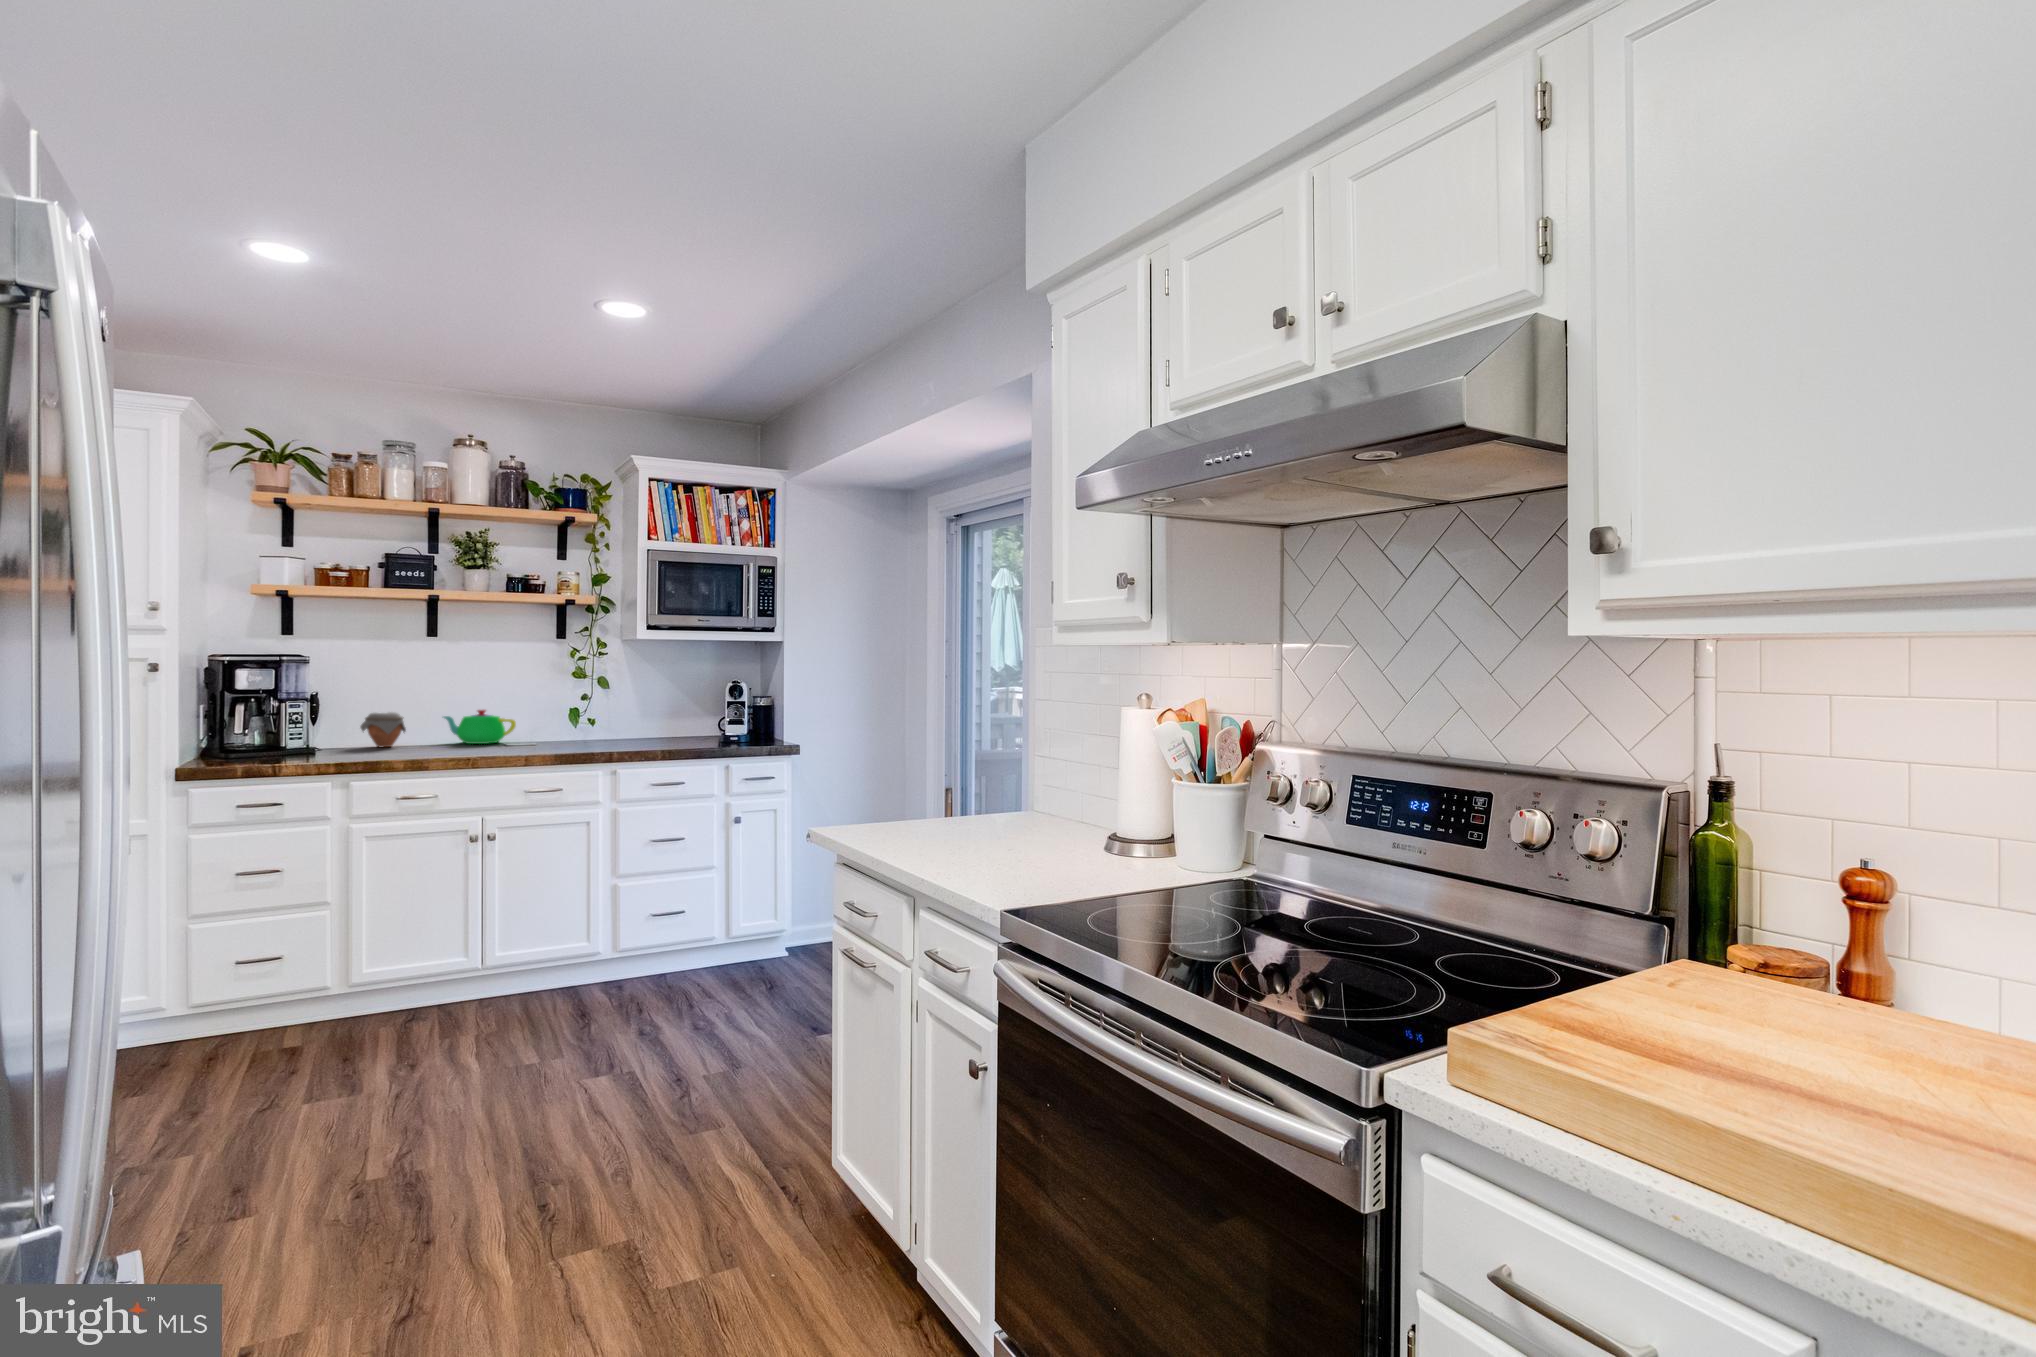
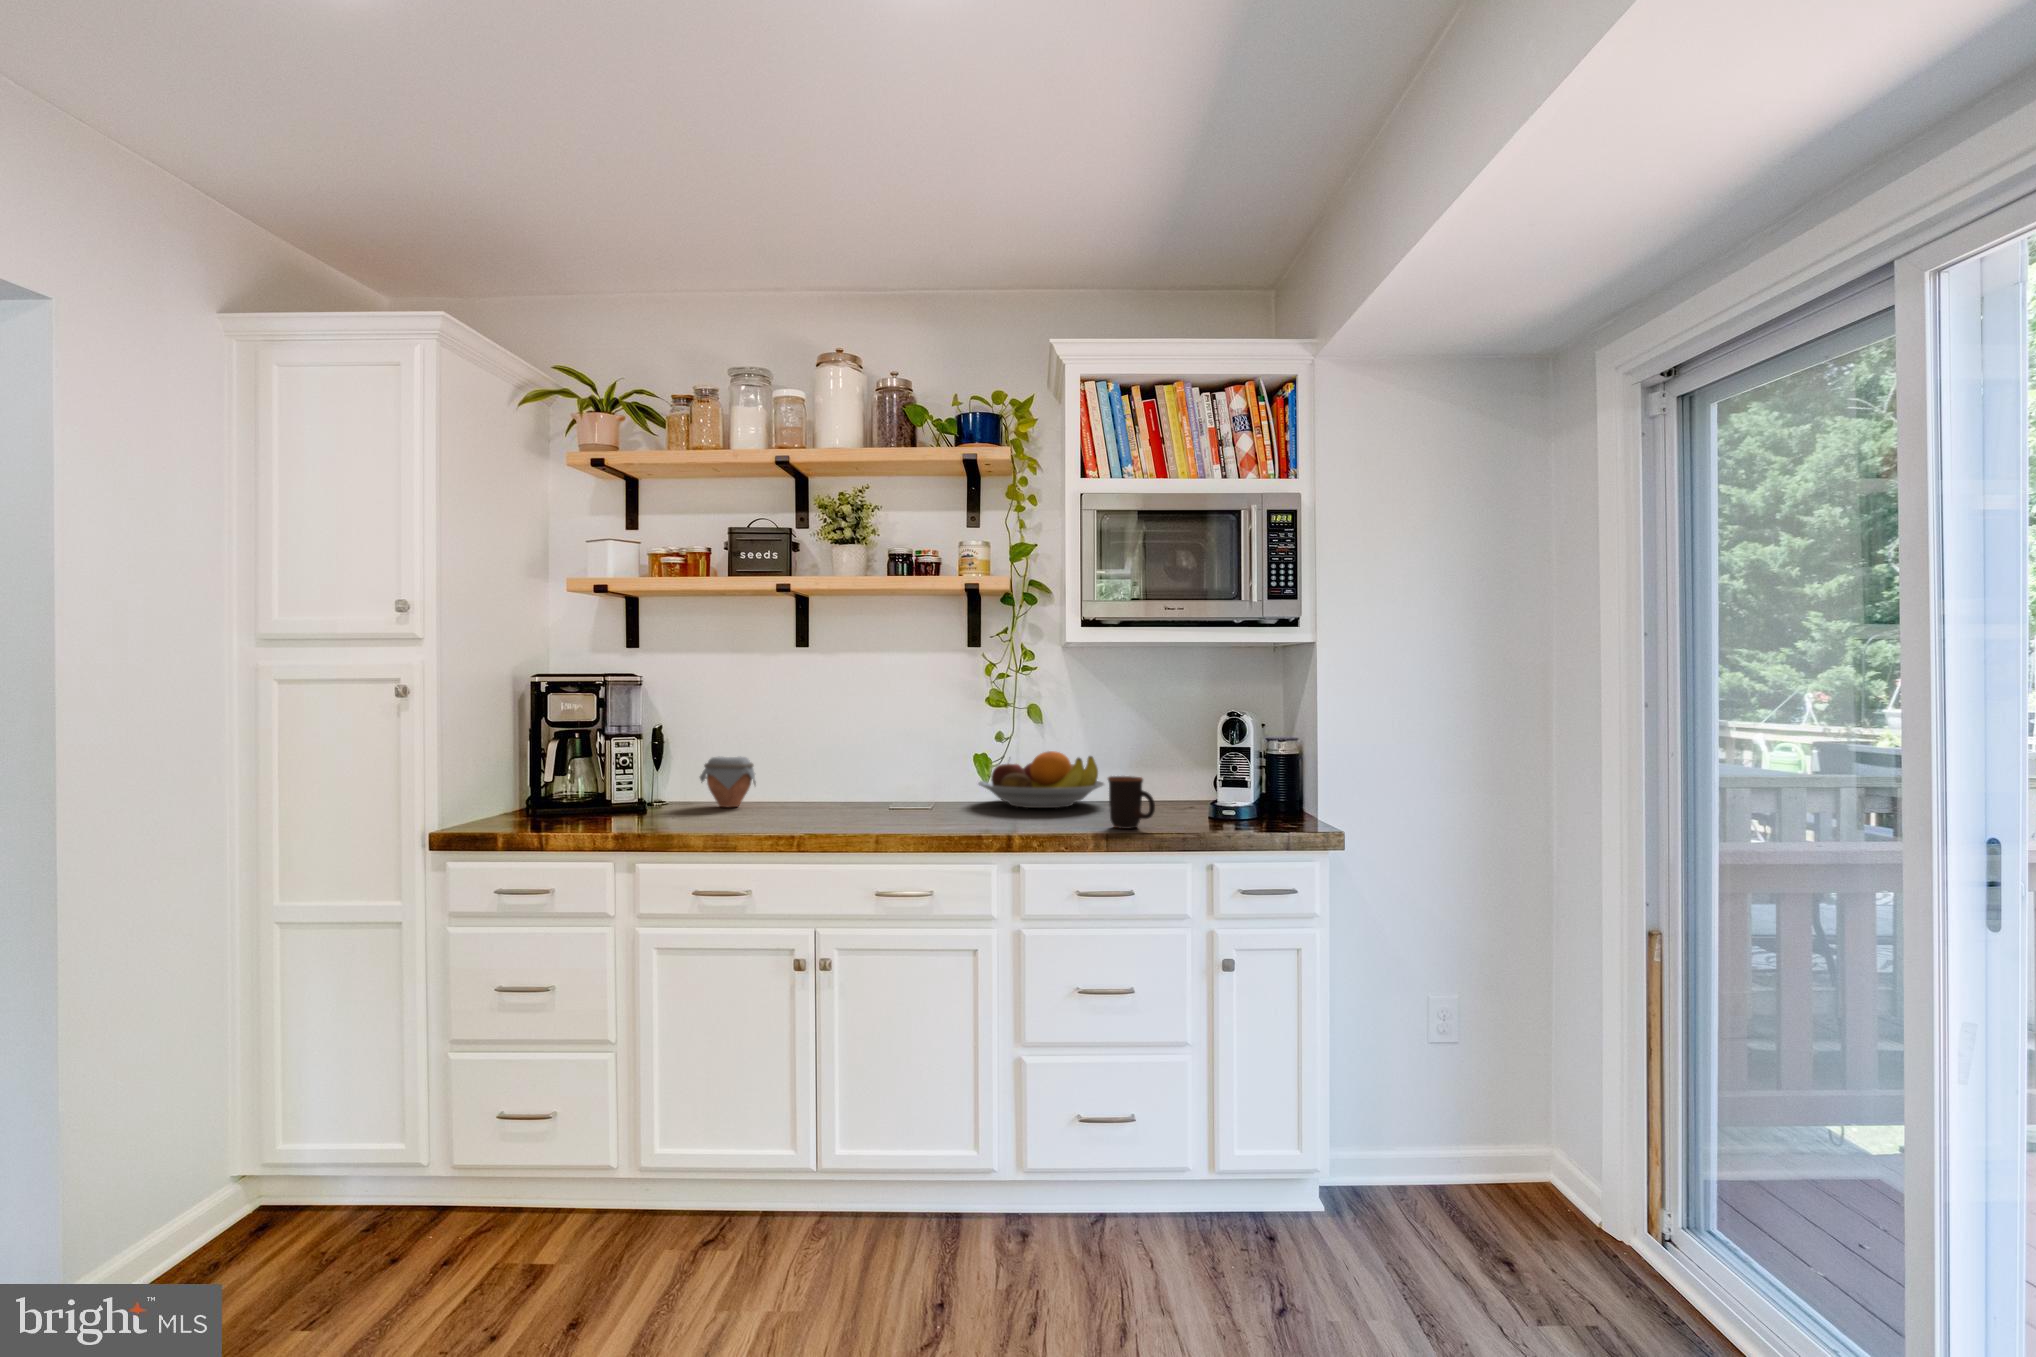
fruit bowl: none [567,706,654,741] -> present [978,751,1104,808]
teapot: present [444,710,516,744] -> none [810,754,904,806]
mug: none [664,719,694,749] -> present [1108,776,1155,829]

